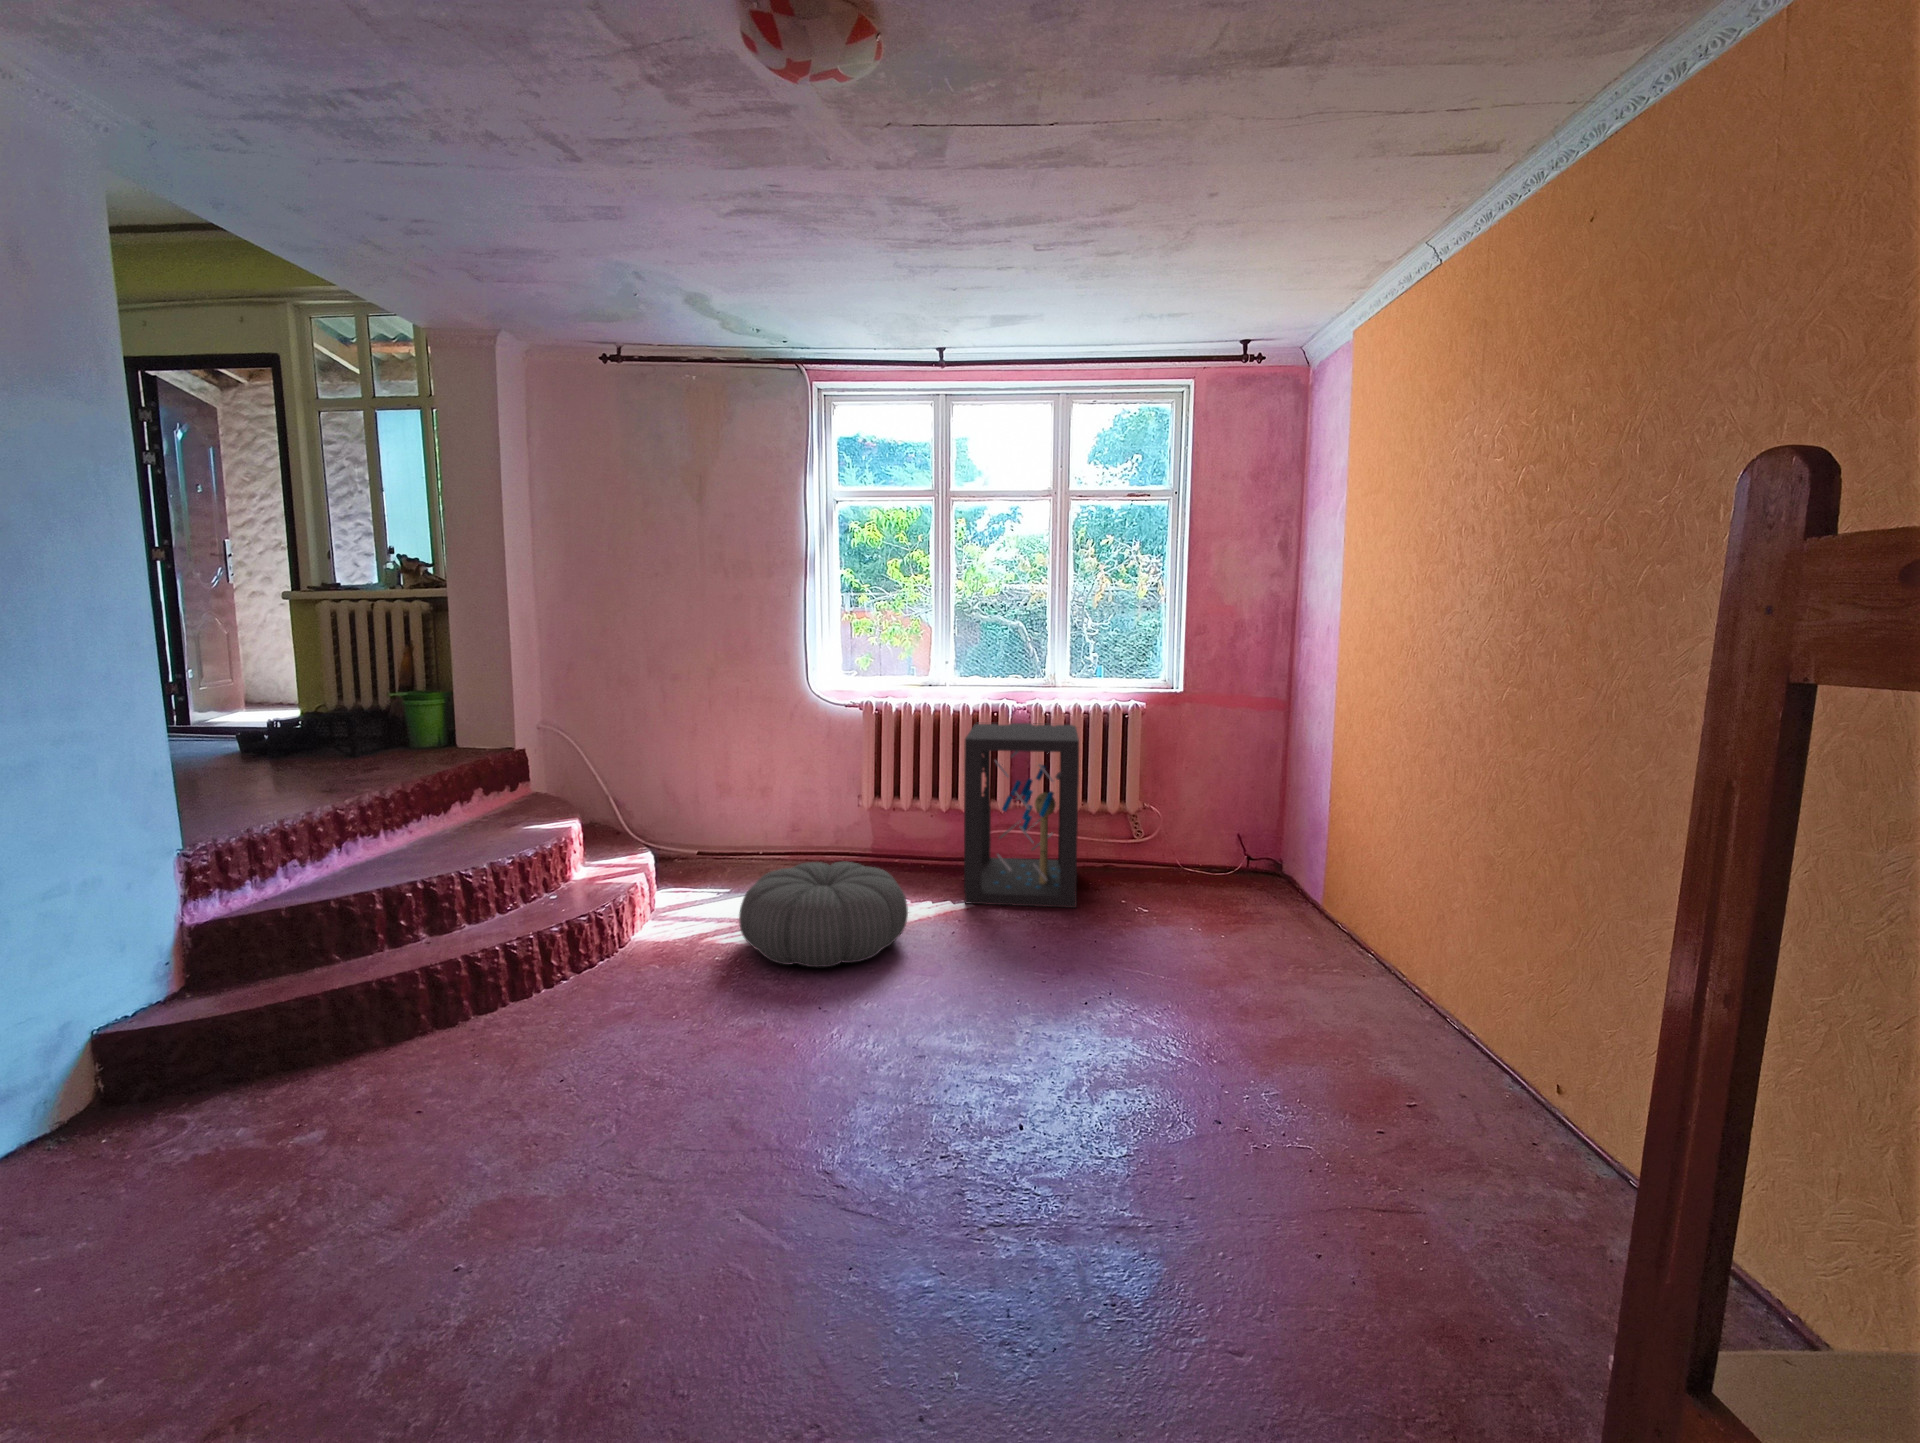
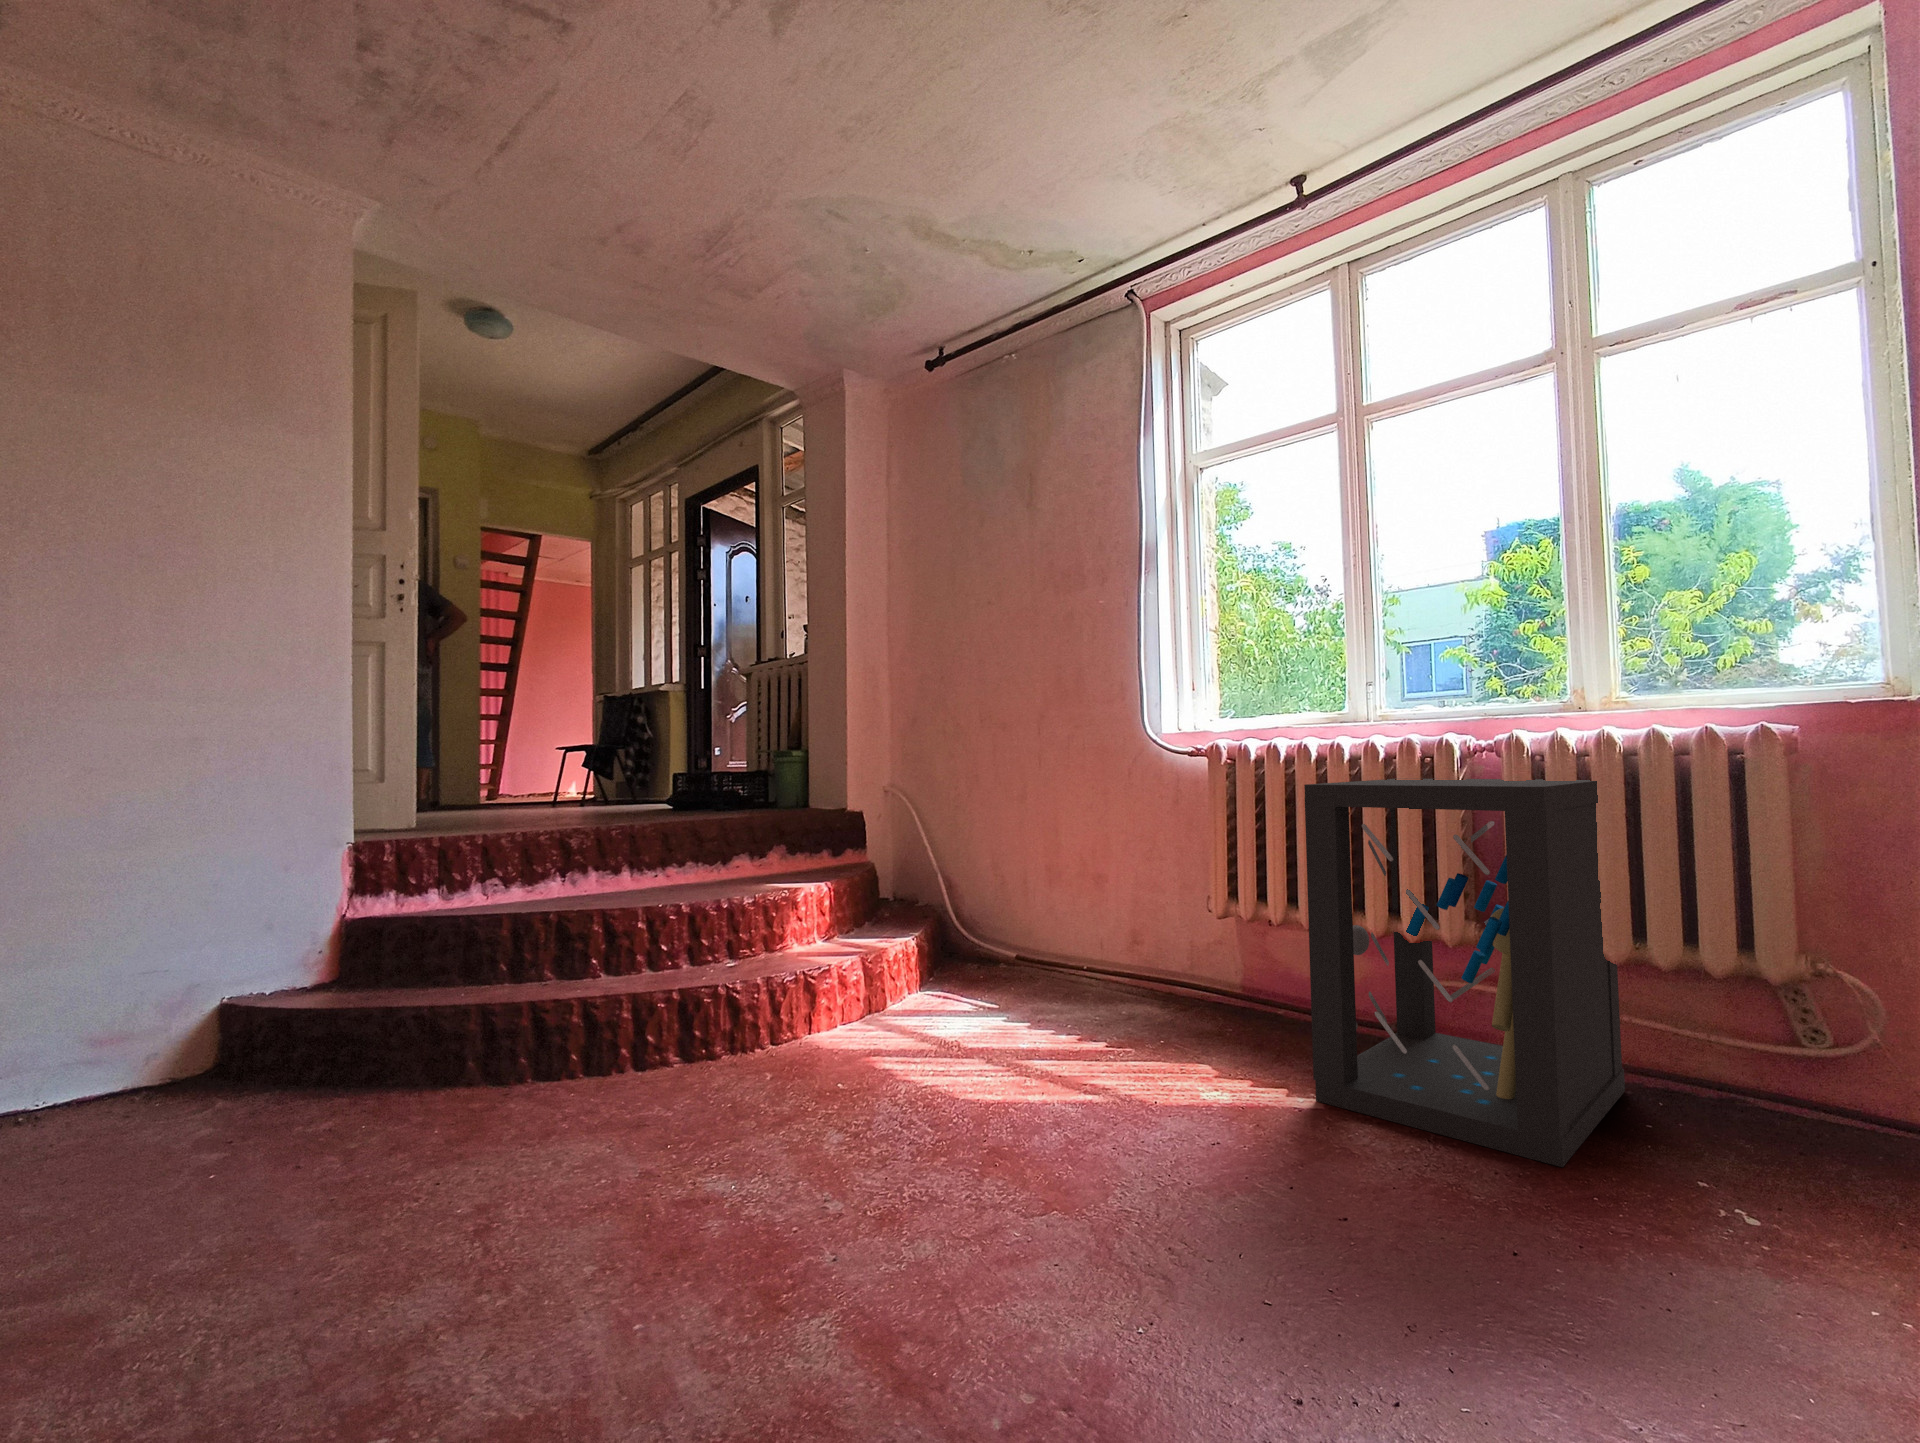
pouf: present [739,861,908,967] -> none [867,969,1142,1148]

